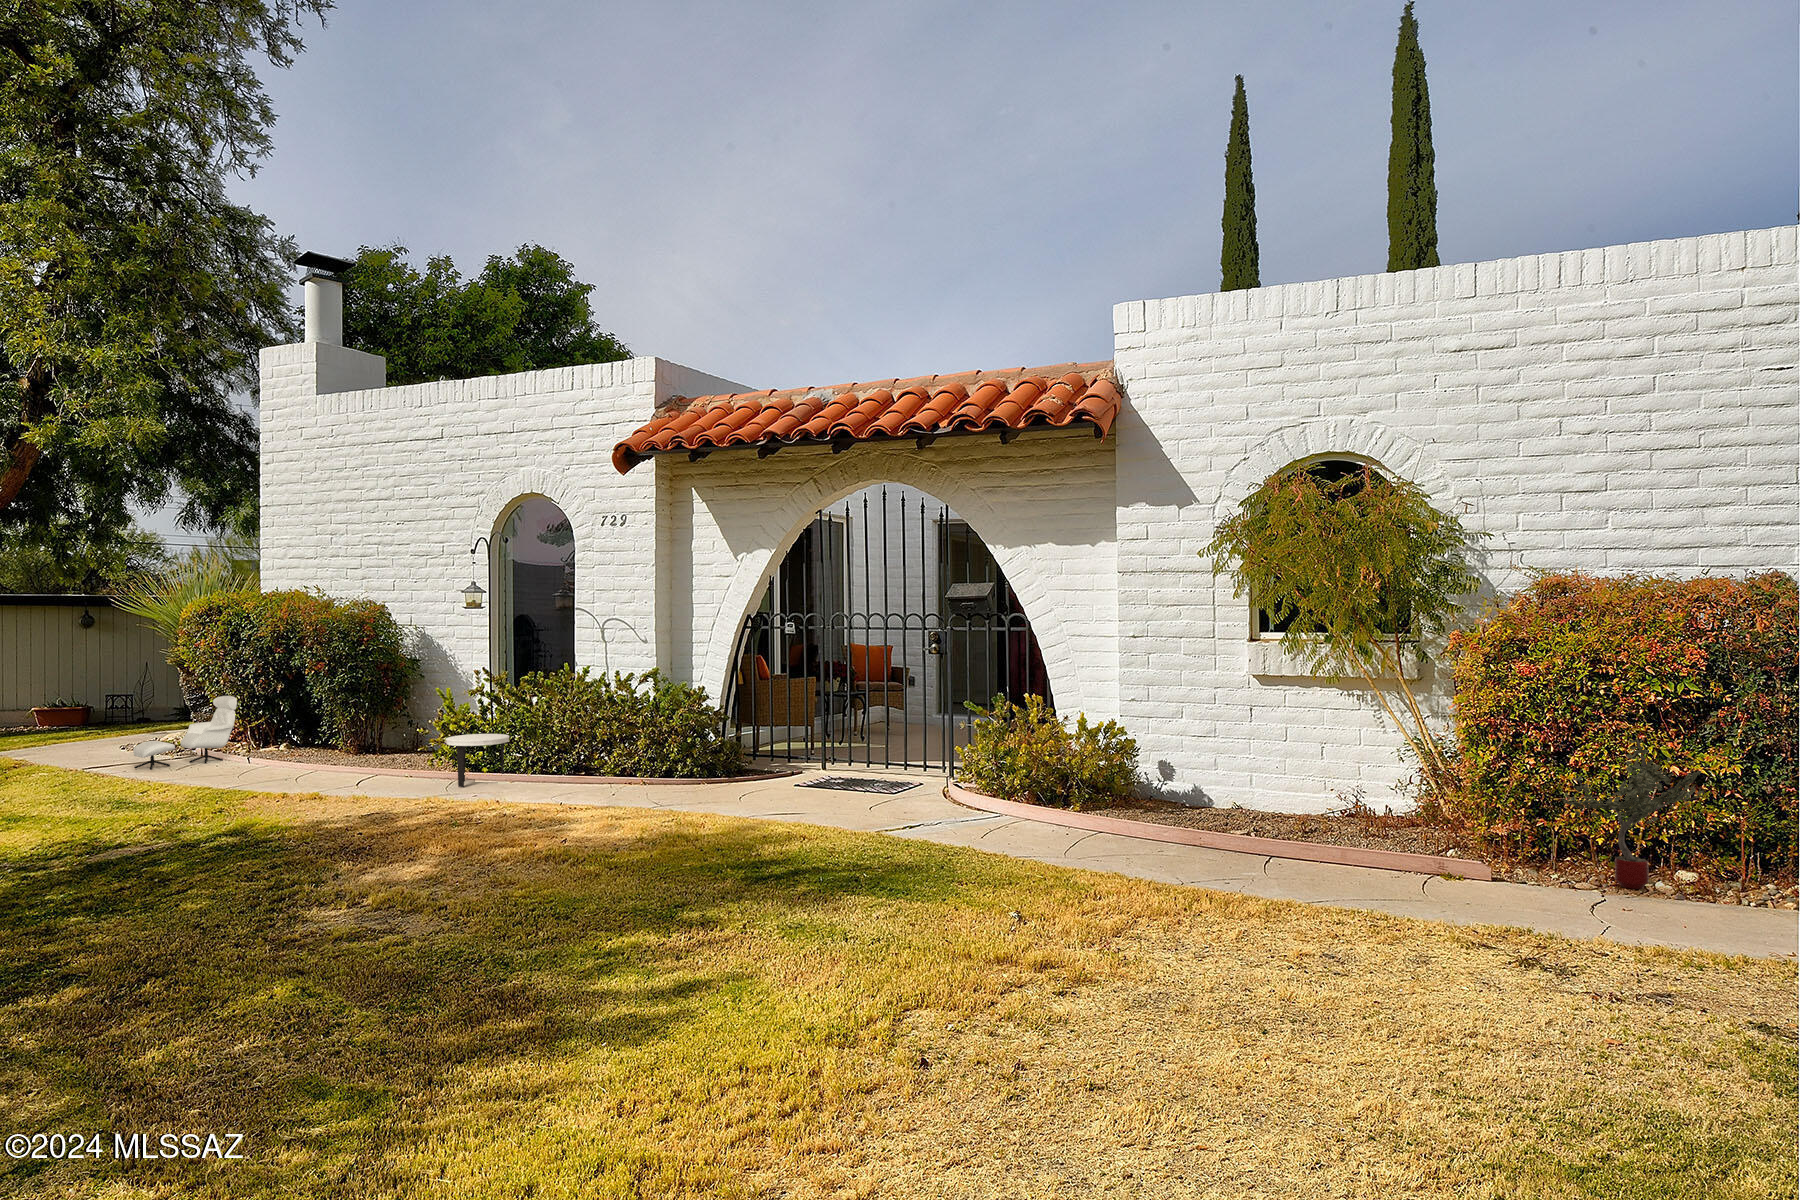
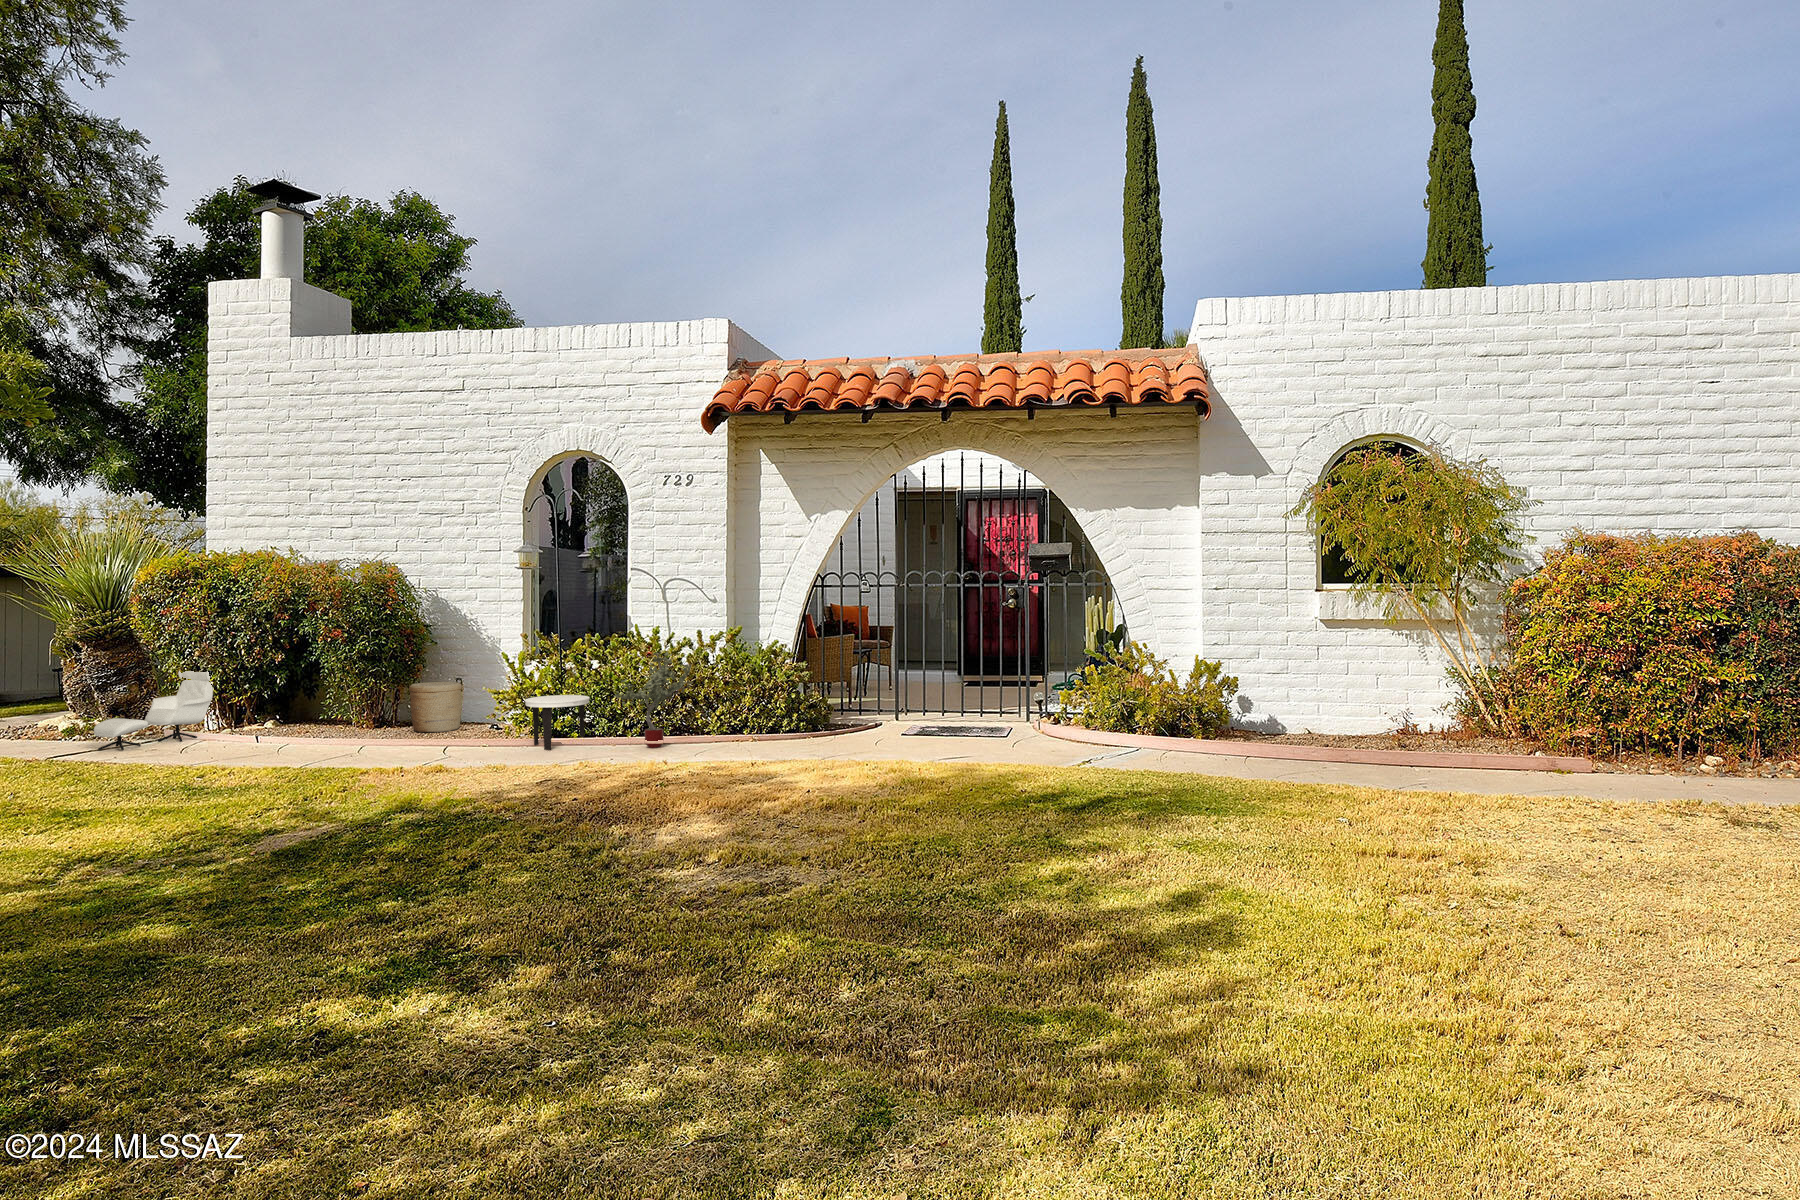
woven basket: none [387,716,437,765] -> present [409,682,462,732]
potted tree: present [1562,739,1704,889] -> present [615,652,693,748]

